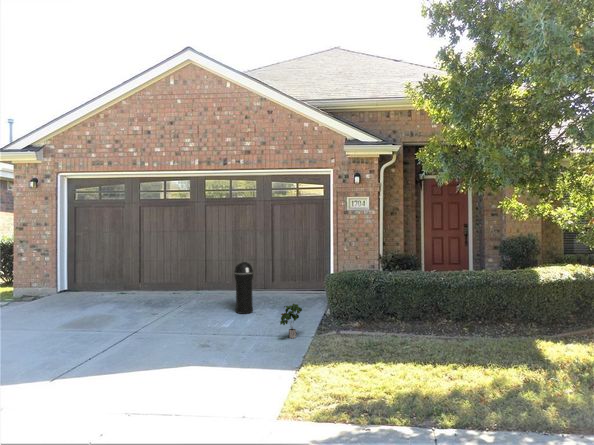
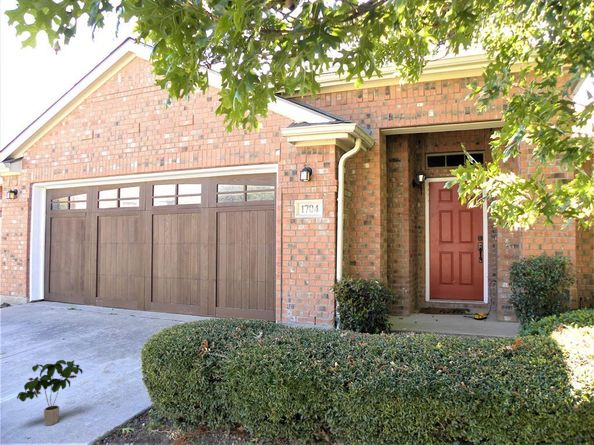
trash can: present [234,262,253,314] -> none [96,282,125,356]

